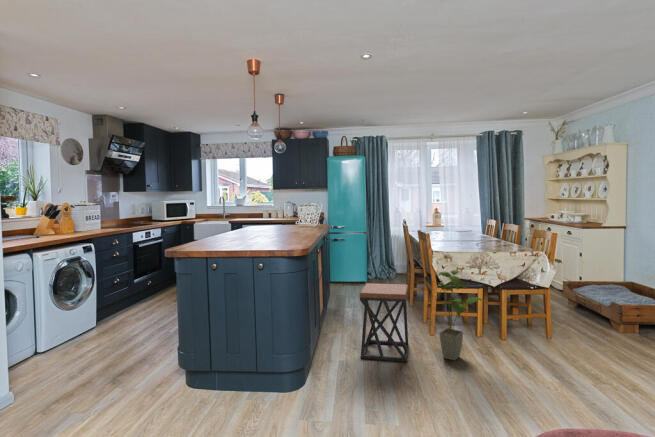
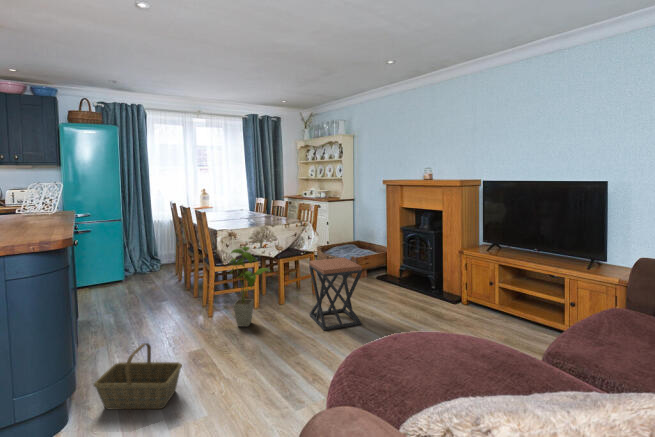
stool: present [360,283,408,362] -> present [309,257,362,330]
basket: none [295,351,370,420] -> present [94,343,182,409]

